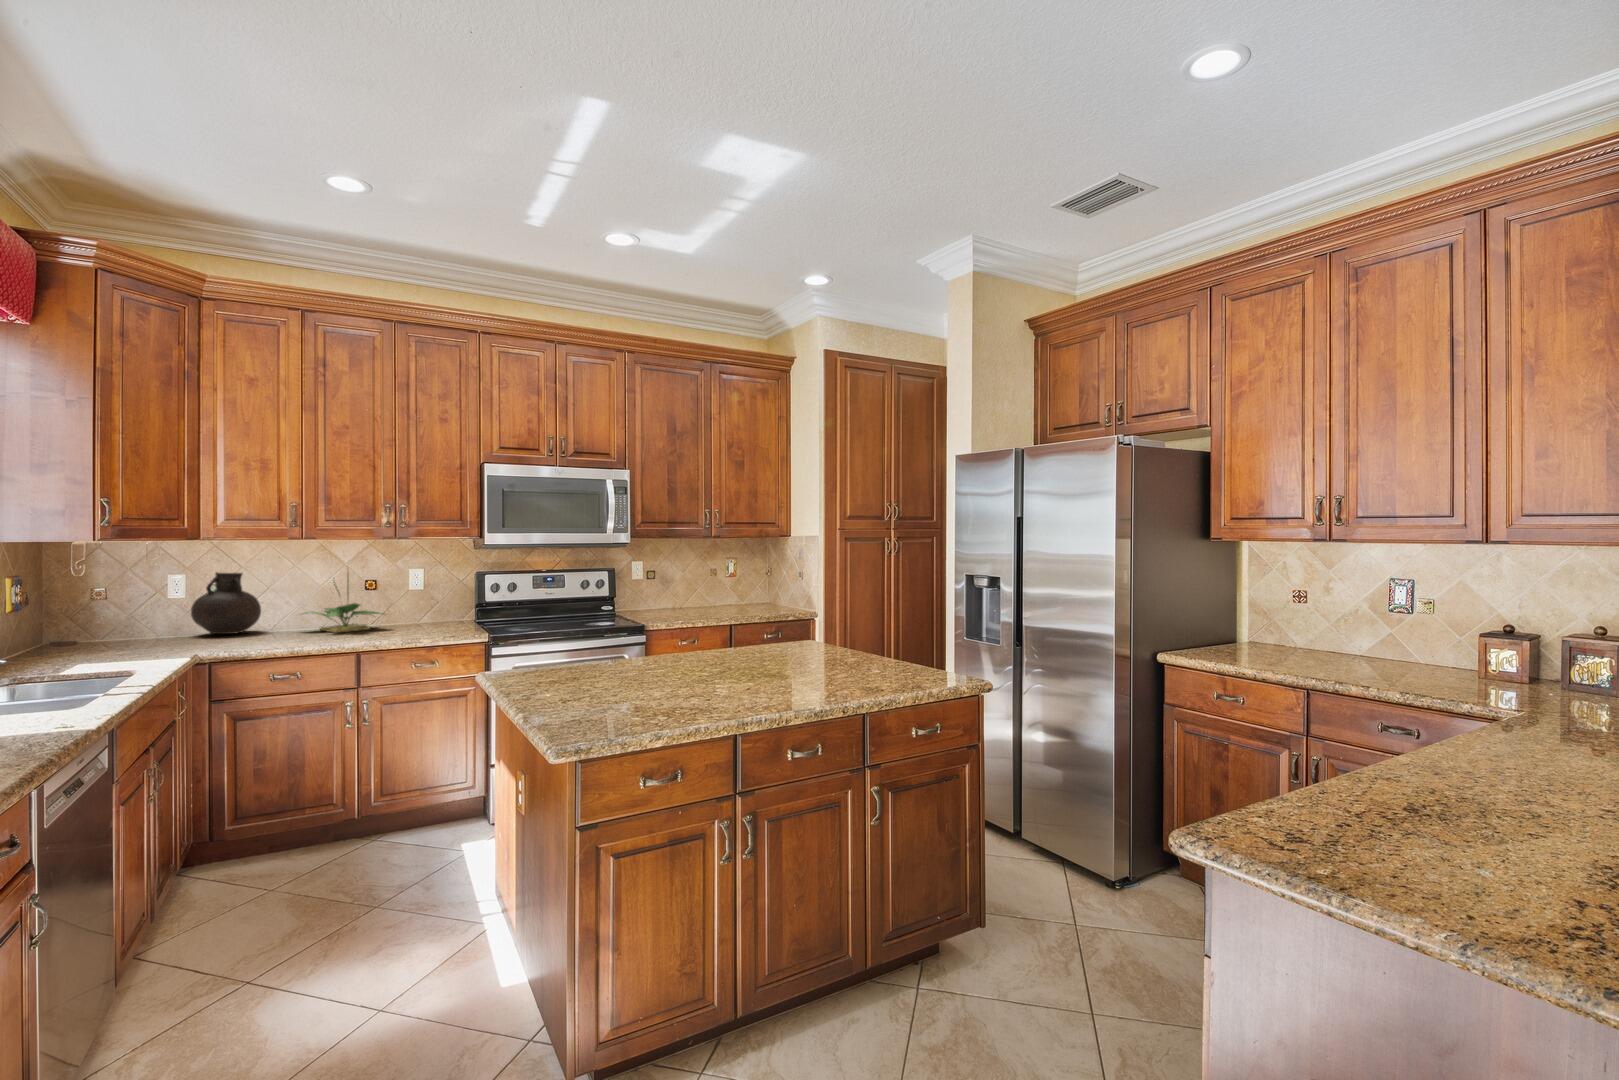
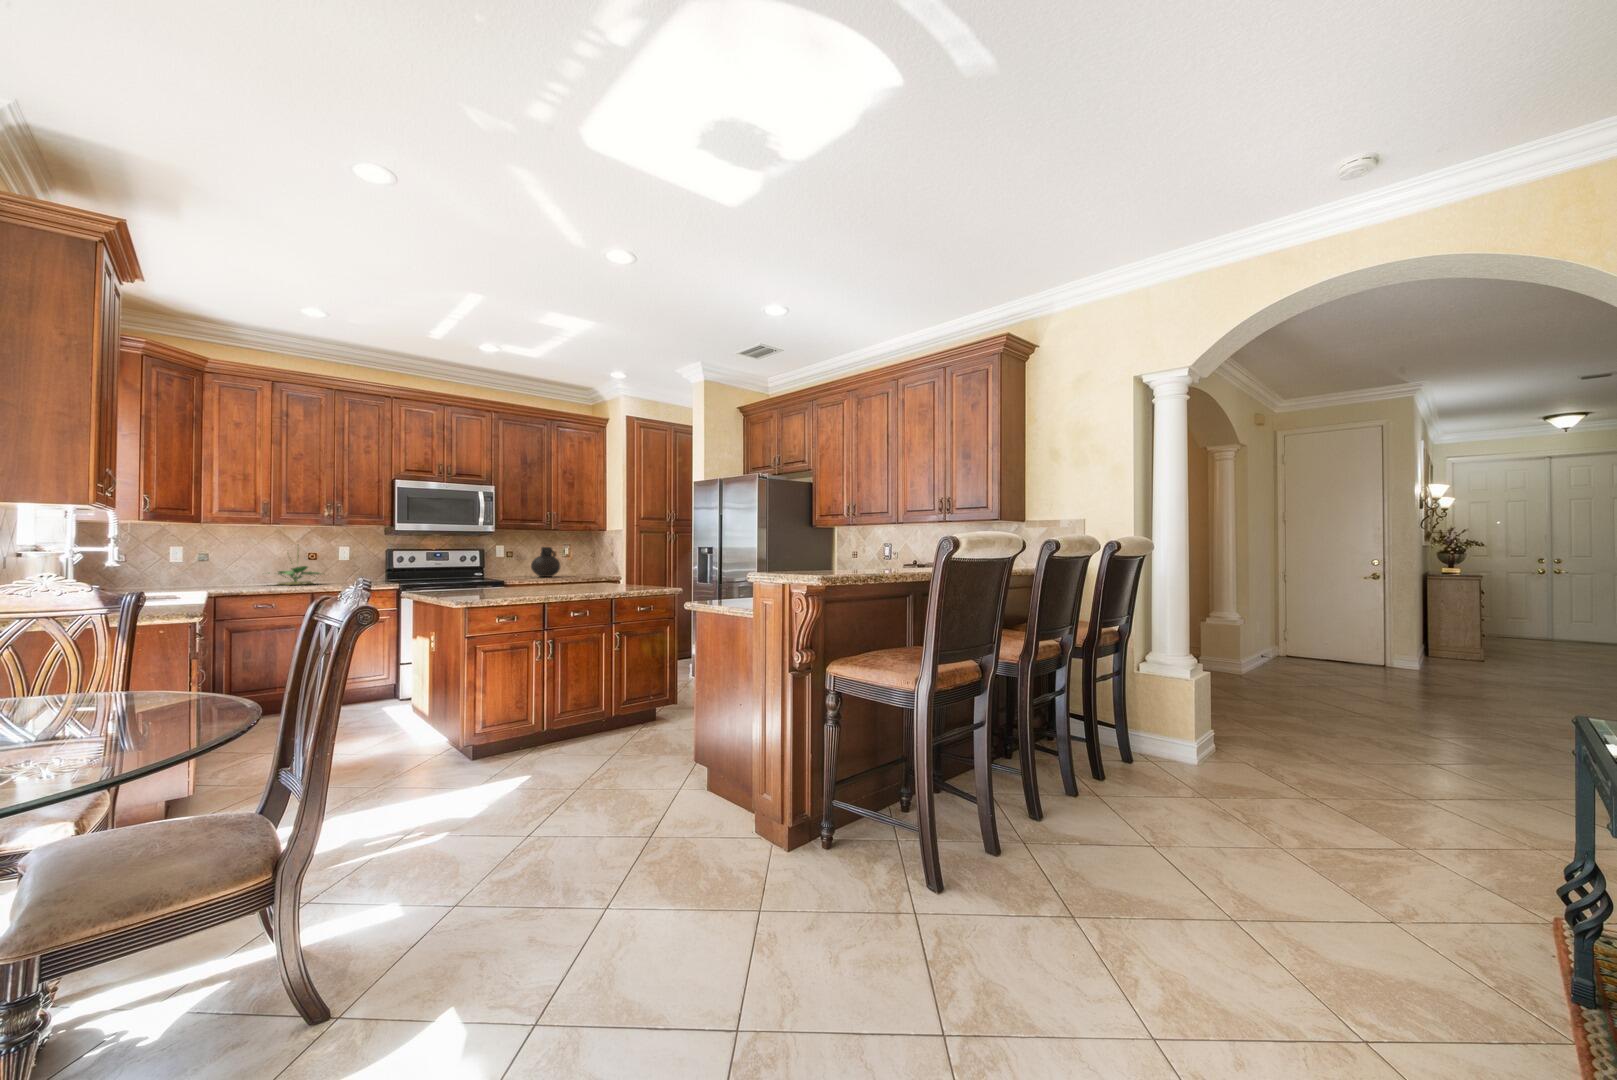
vase: present [191,572,261,634] -> present [531,547,560,577]

